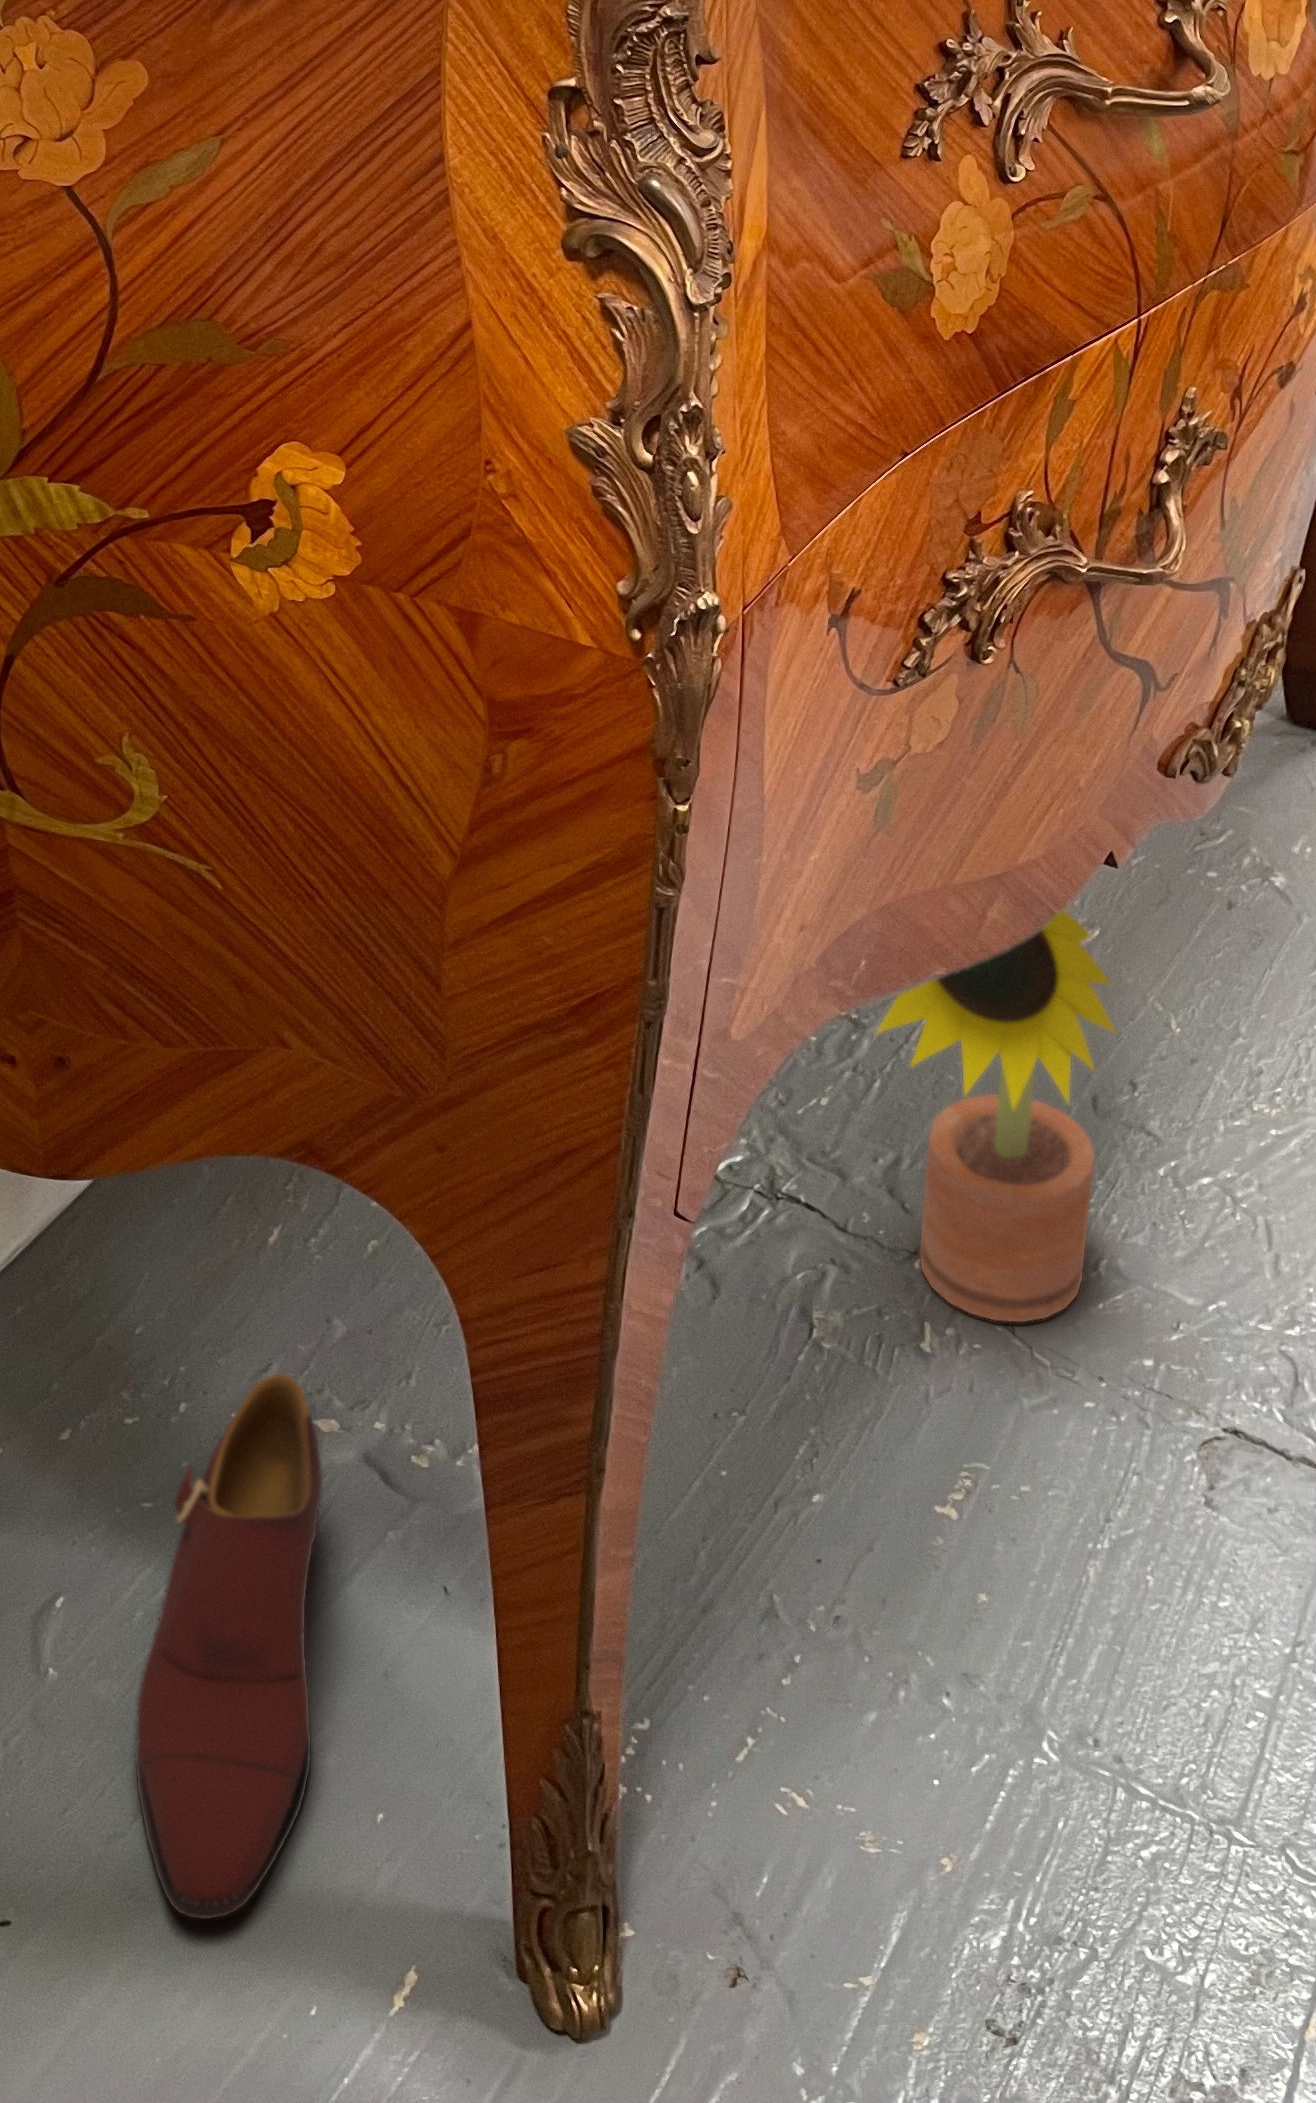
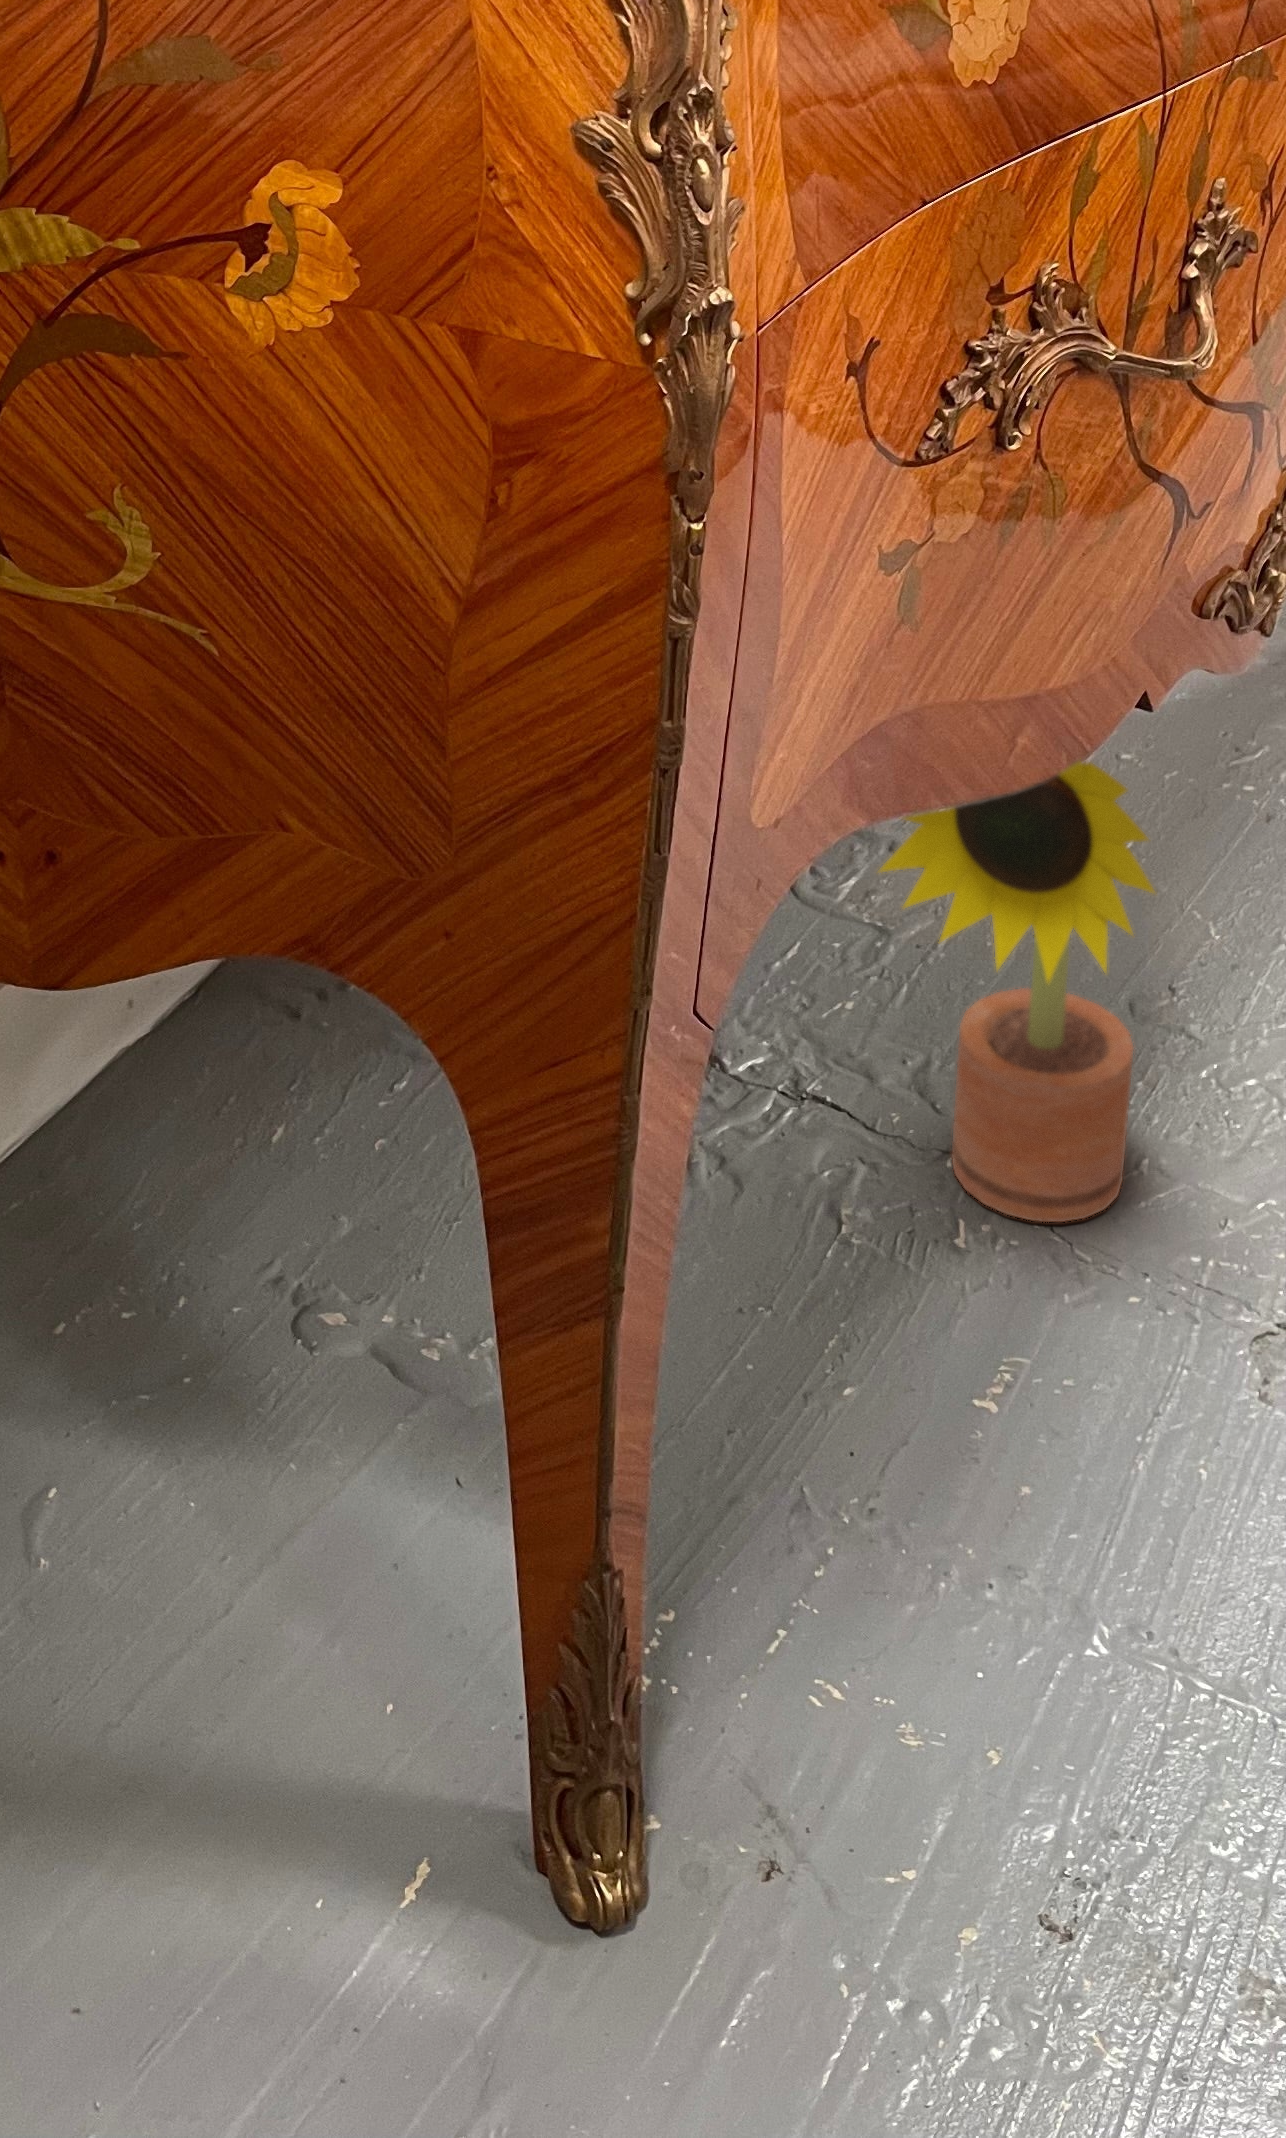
shoe: present [135,1374,322,1919] -> none [132,1257,328,1806]

